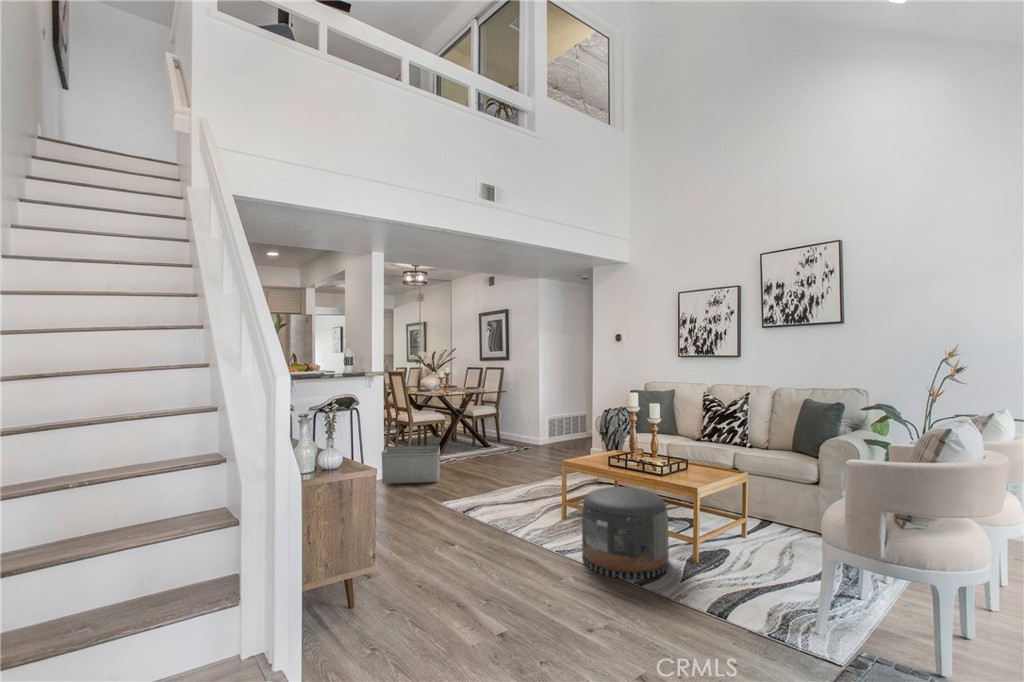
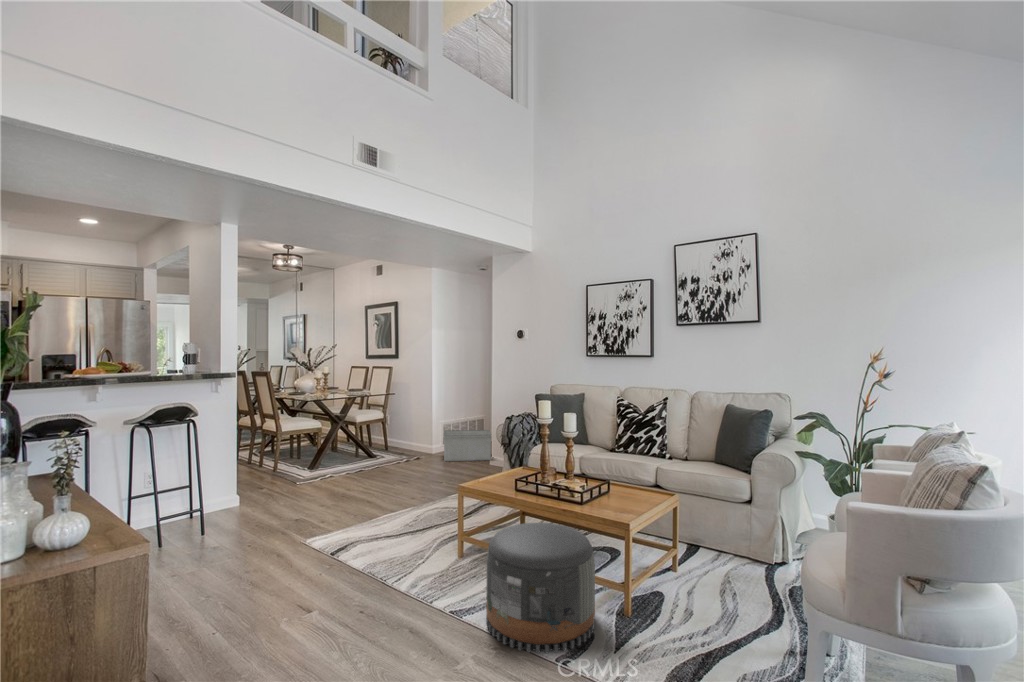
storage bin: present [382,446,440,483] -> present [444,430,491,461]

